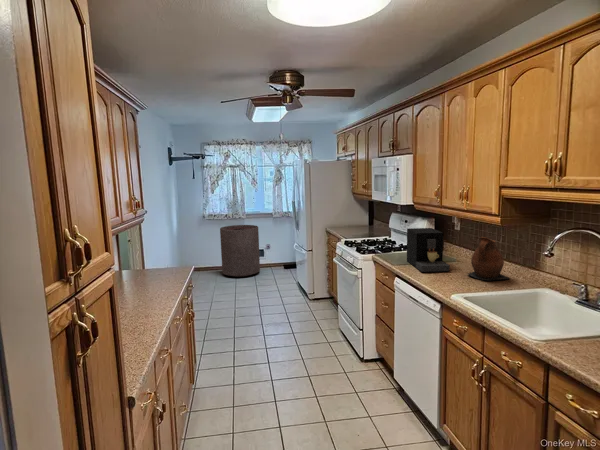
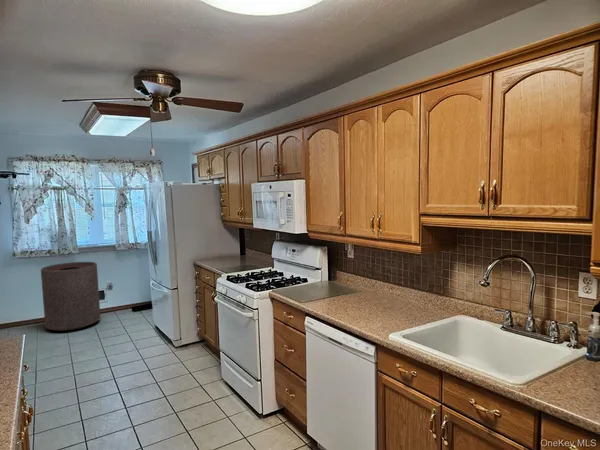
coffee maker: present [407,228,450,272] -> none [310,258,363,309]
ceramic pitcher: present [468,237,509,280] -> none [382,266,424,312]

